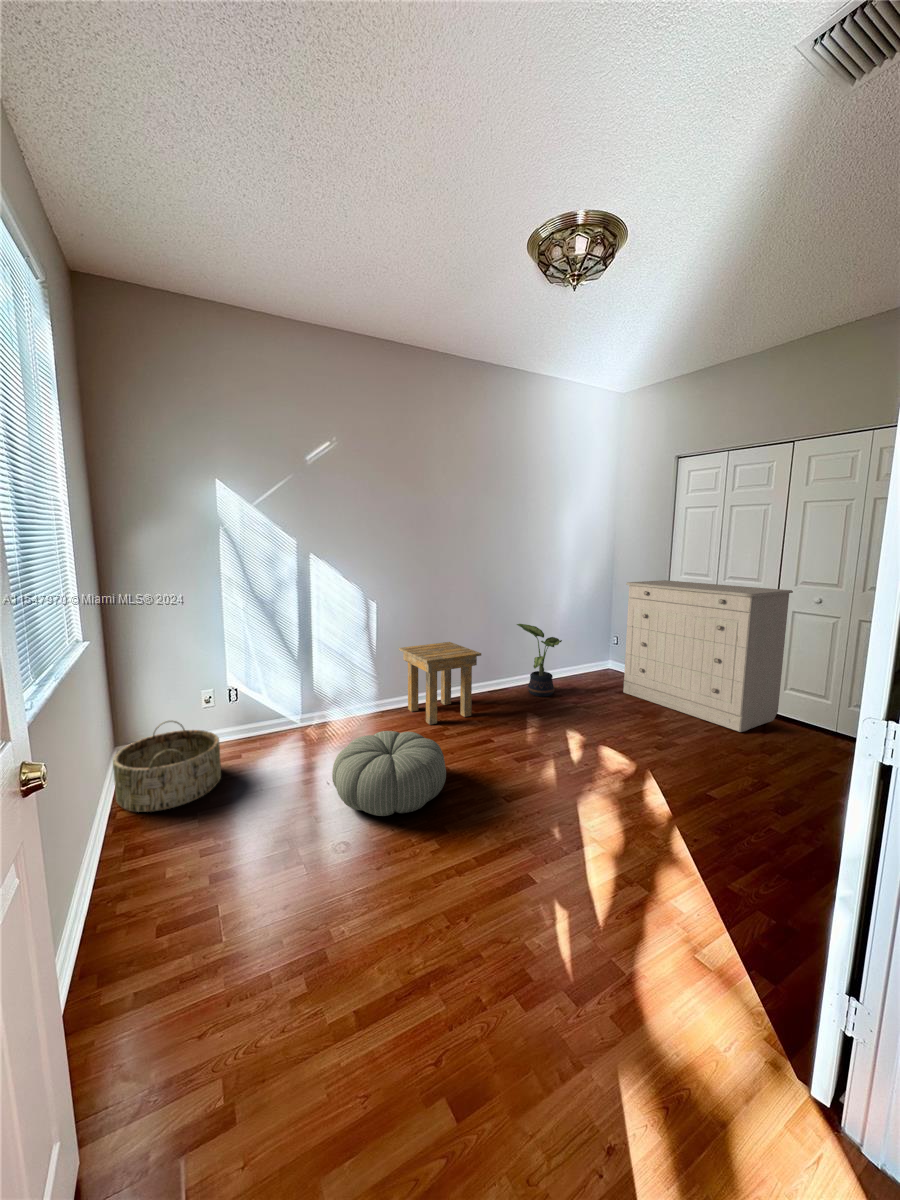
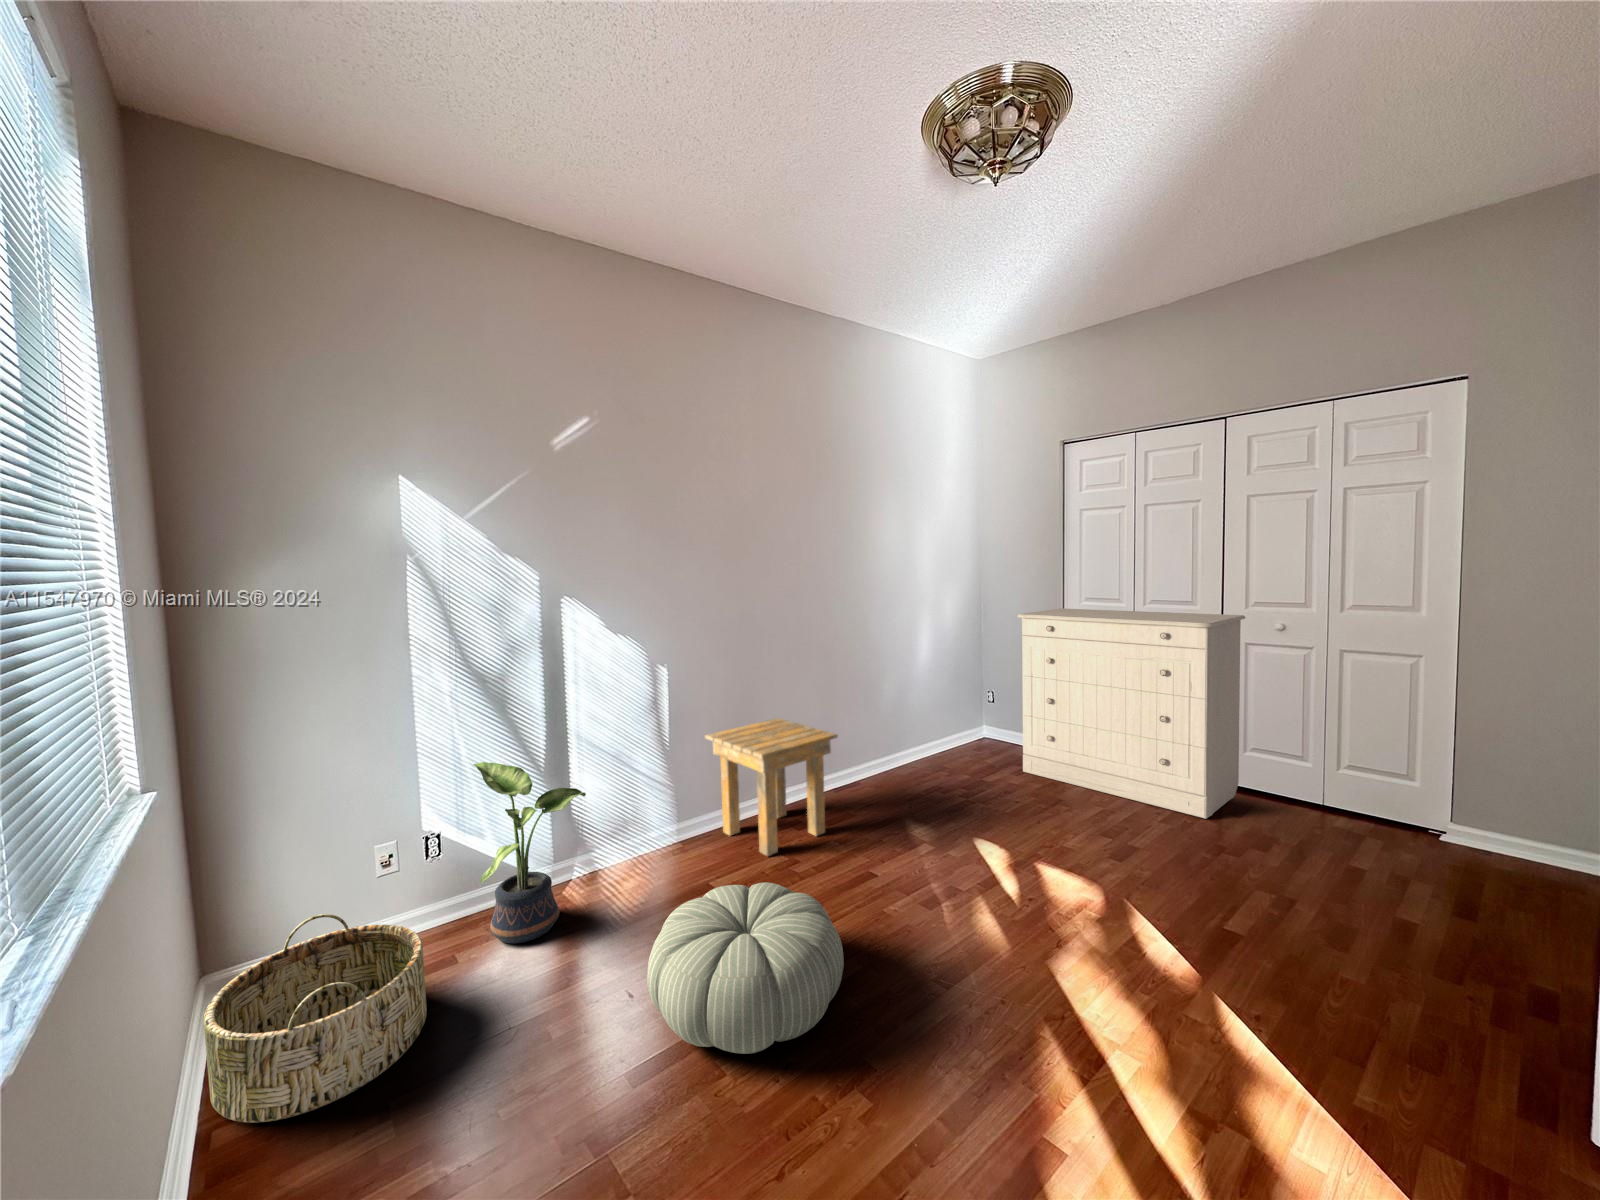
potted plant: present [517,624,562,697] -> present [473,762,586,943]

